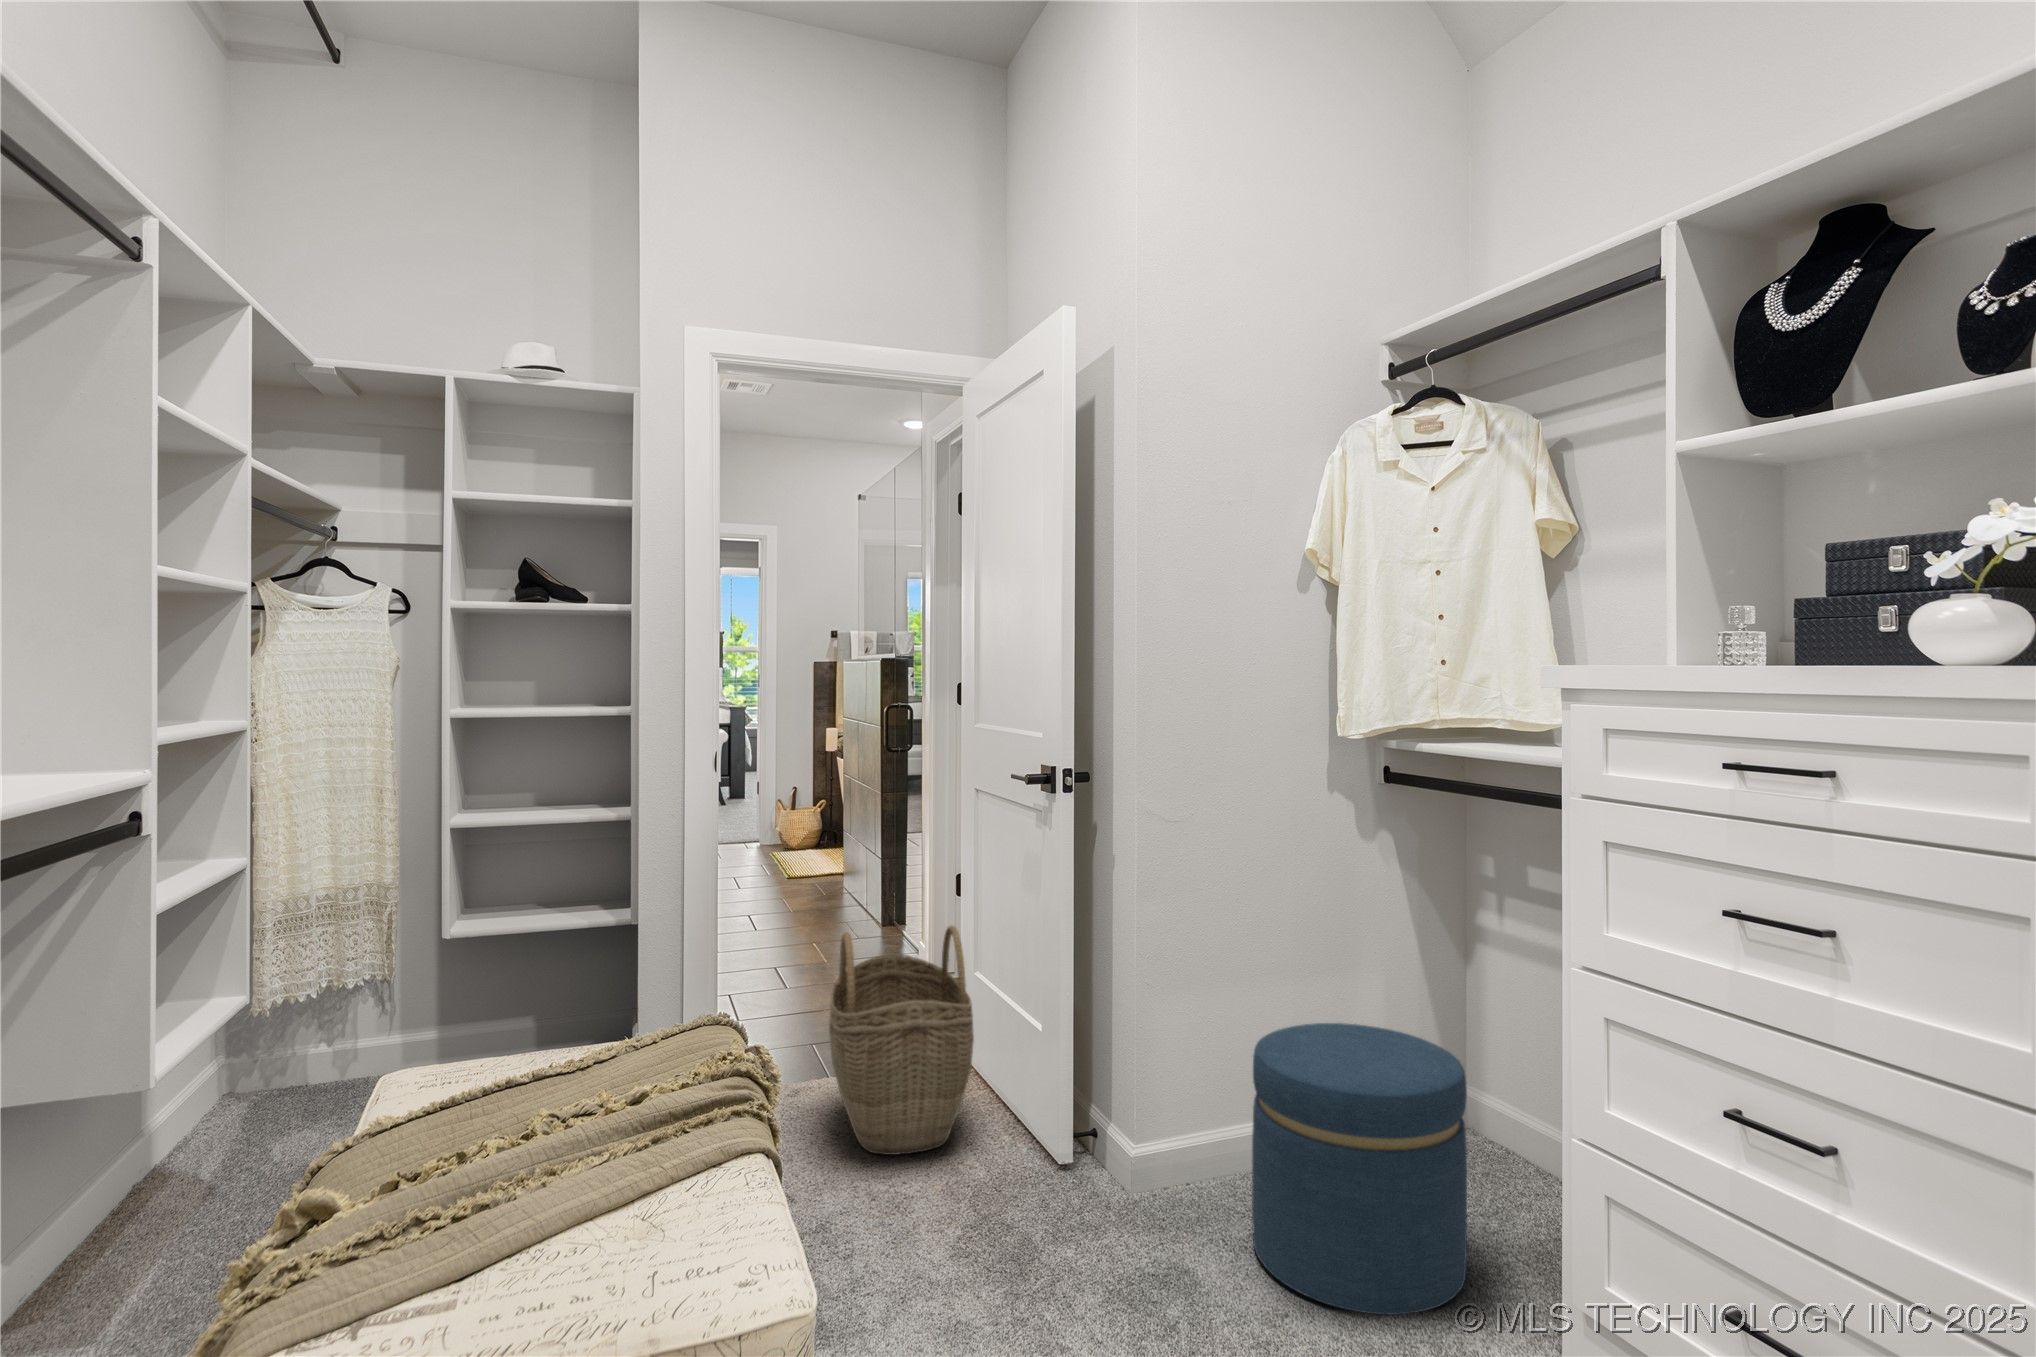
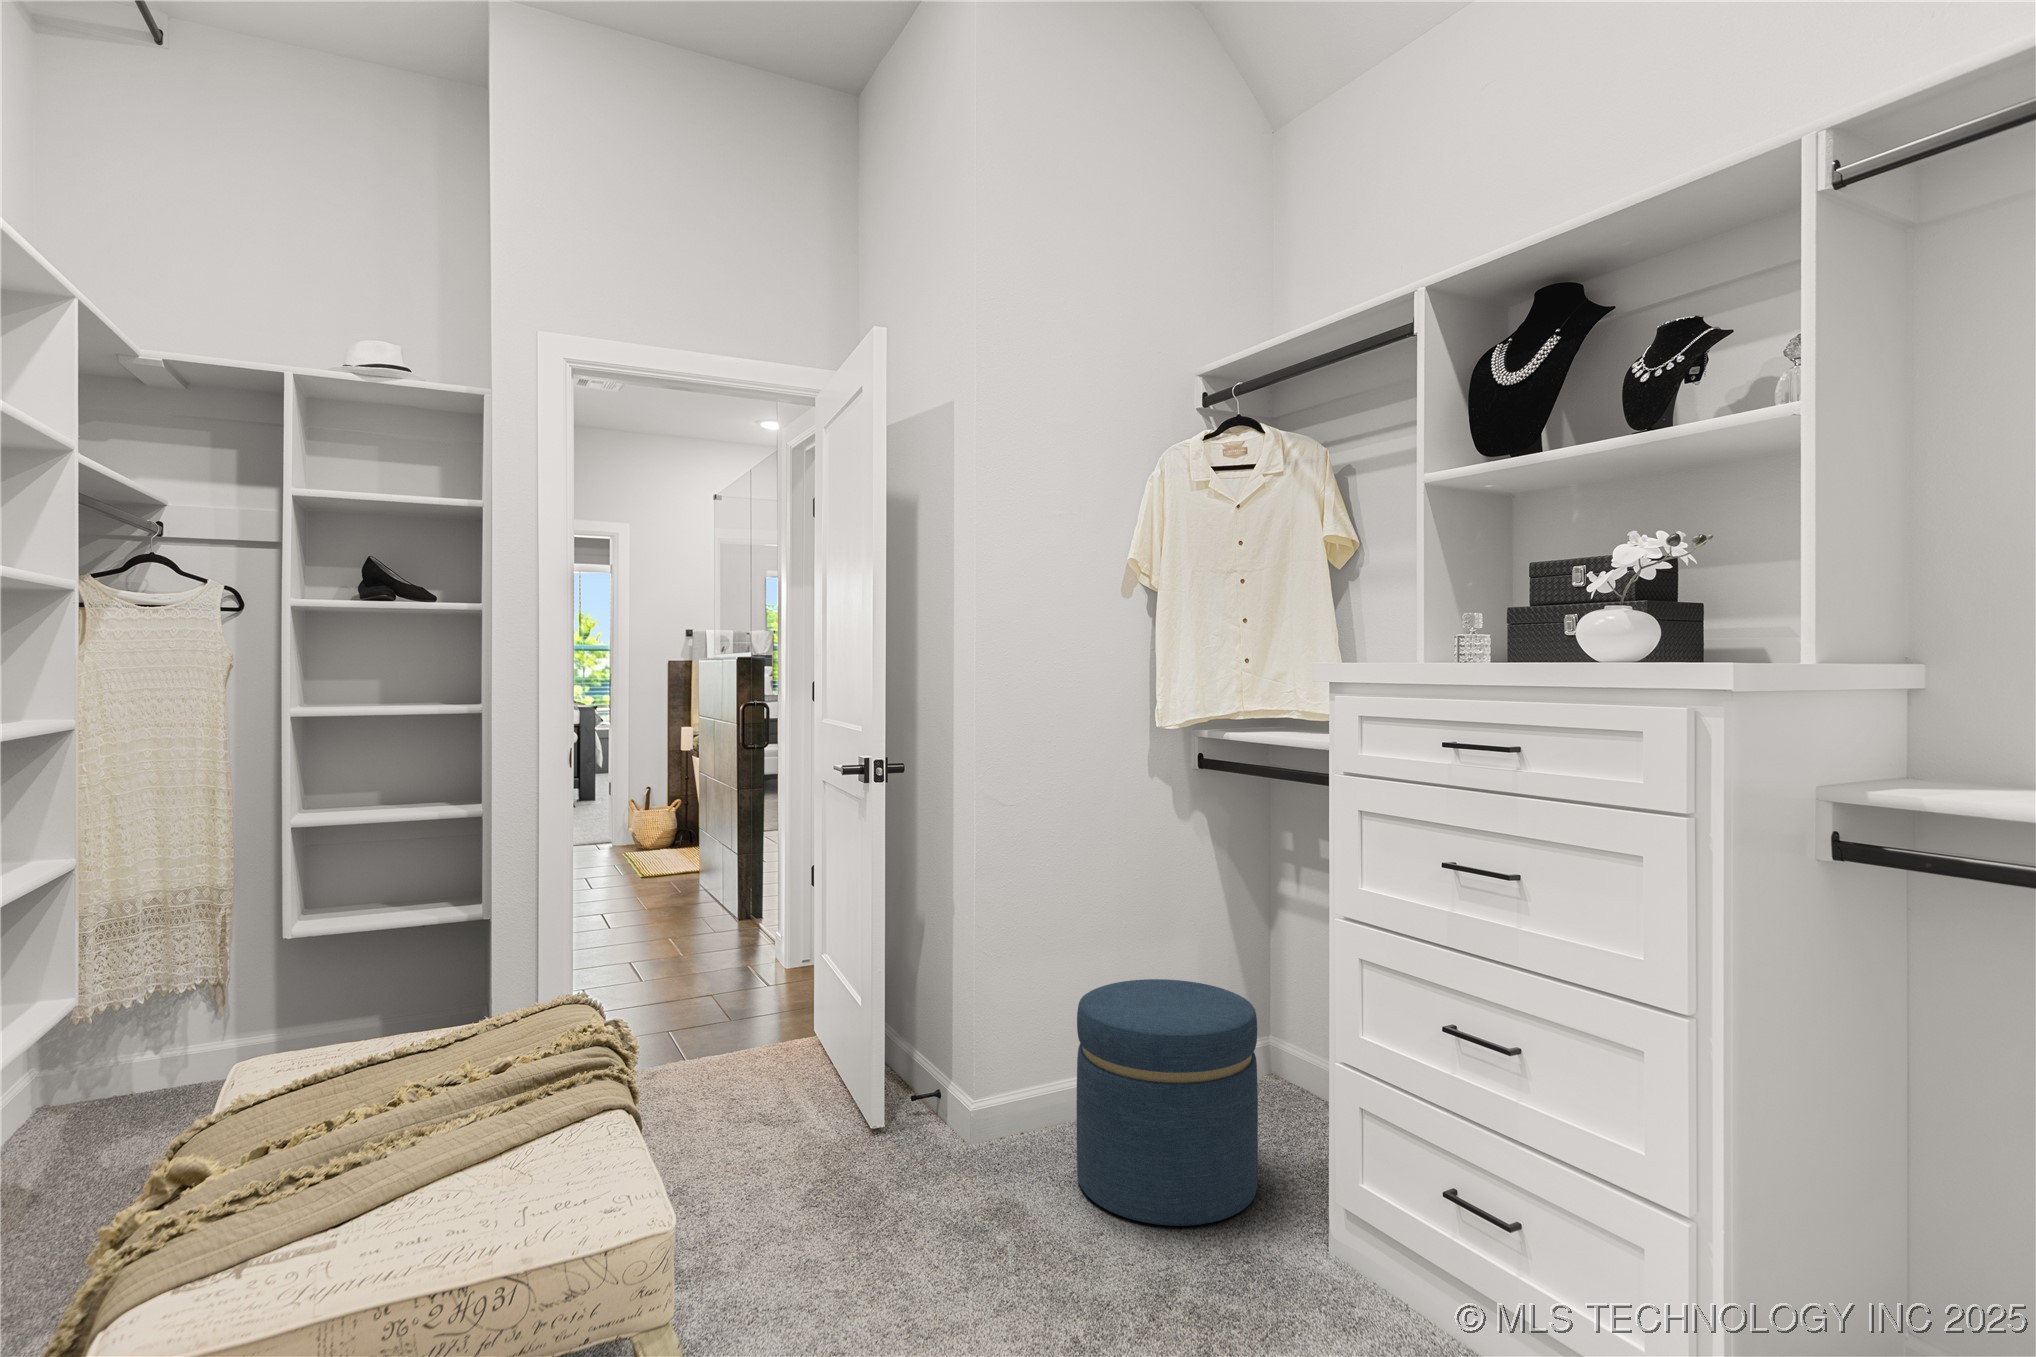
woven basket: present [829,926,974,1155] -> none [687,907,826,1123]

